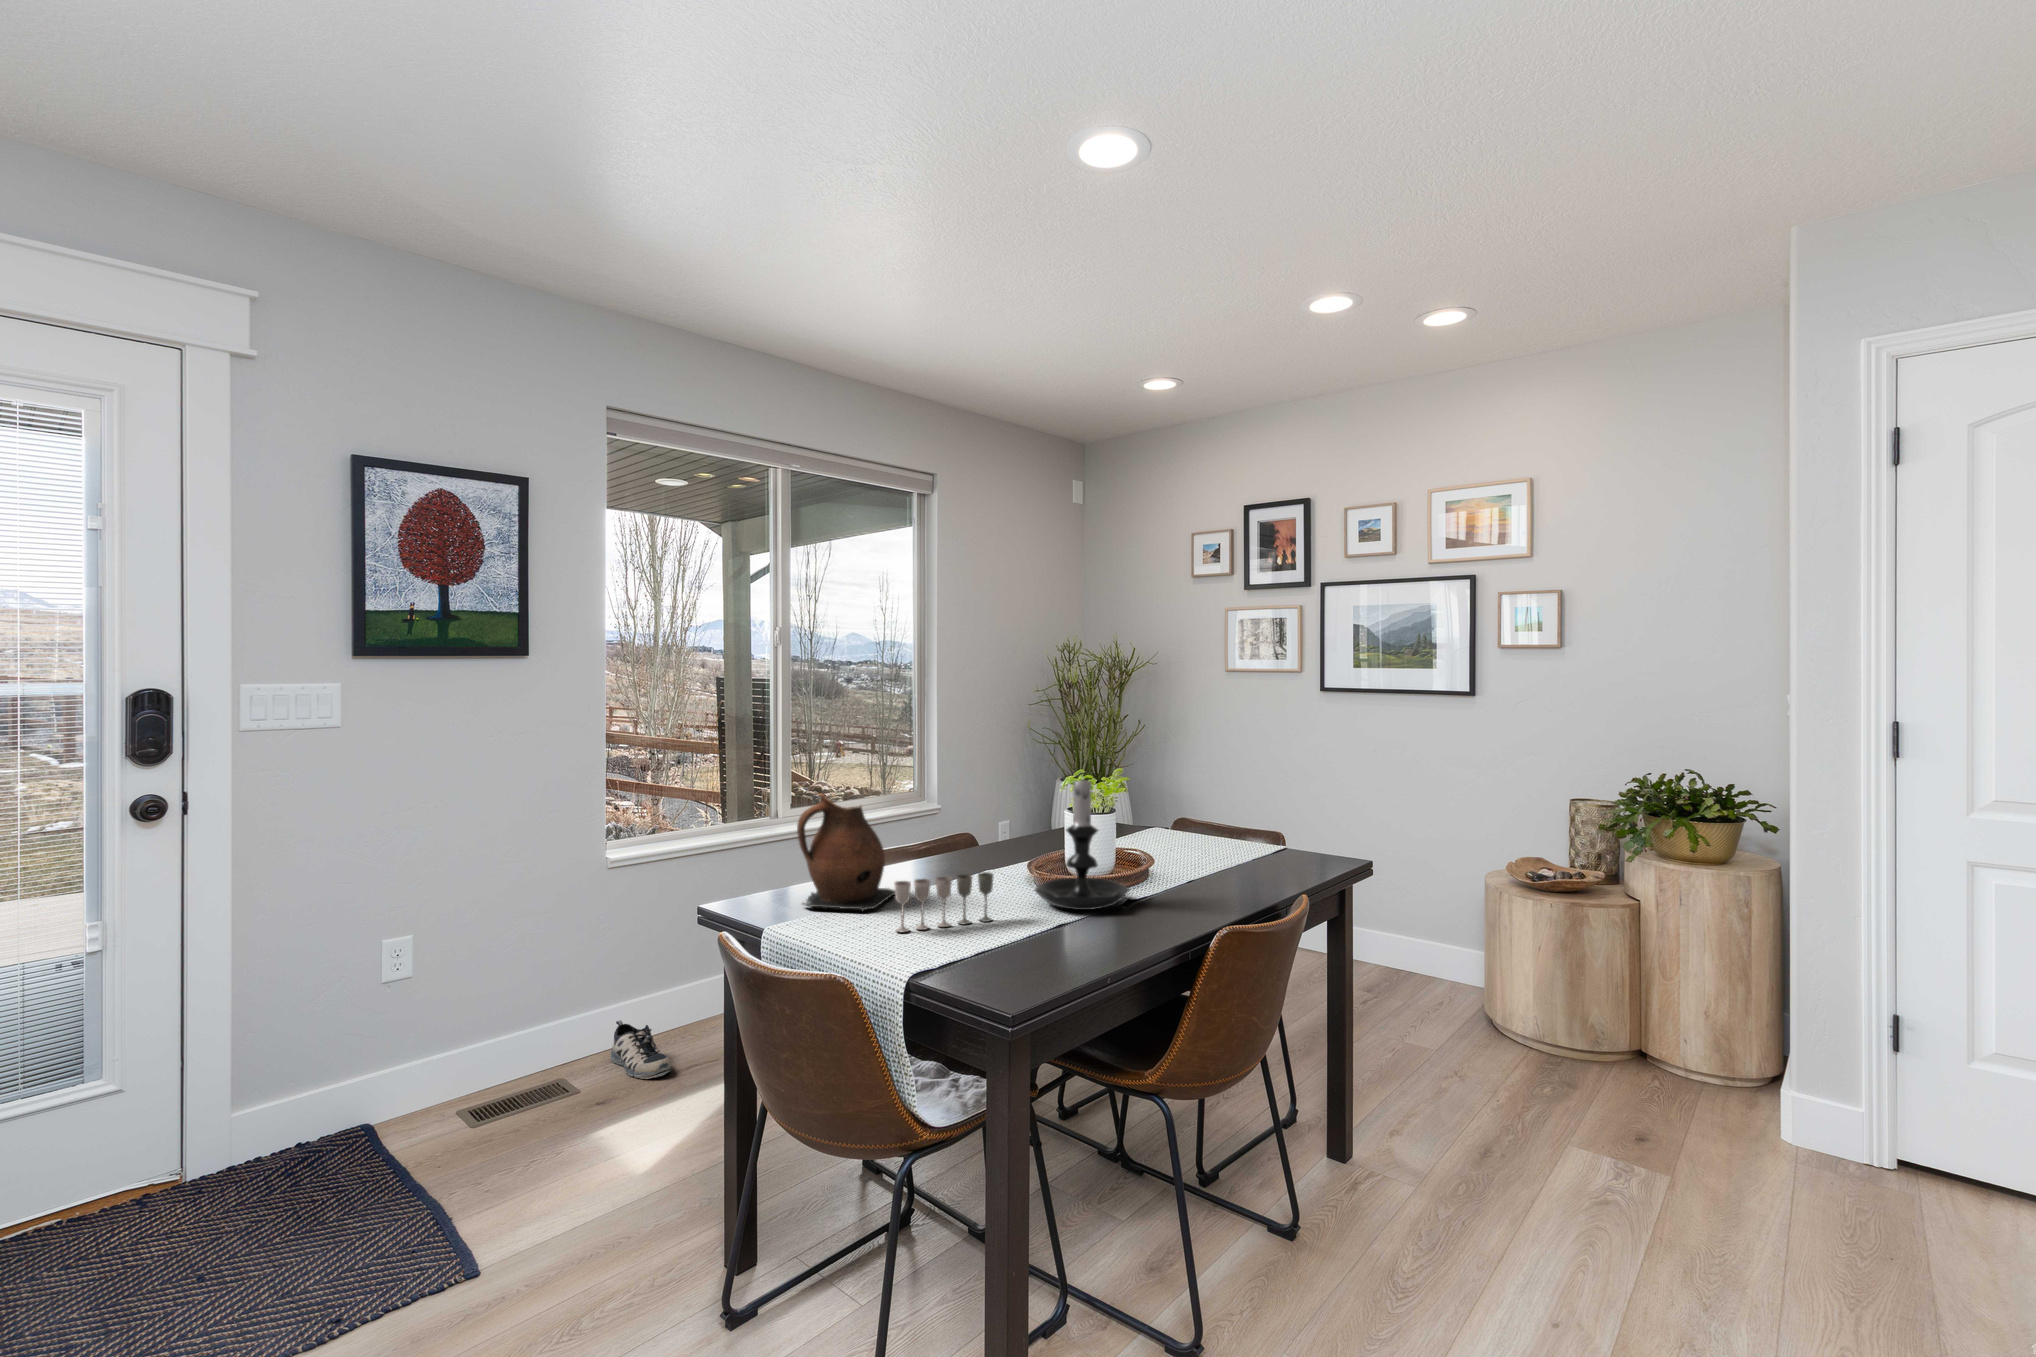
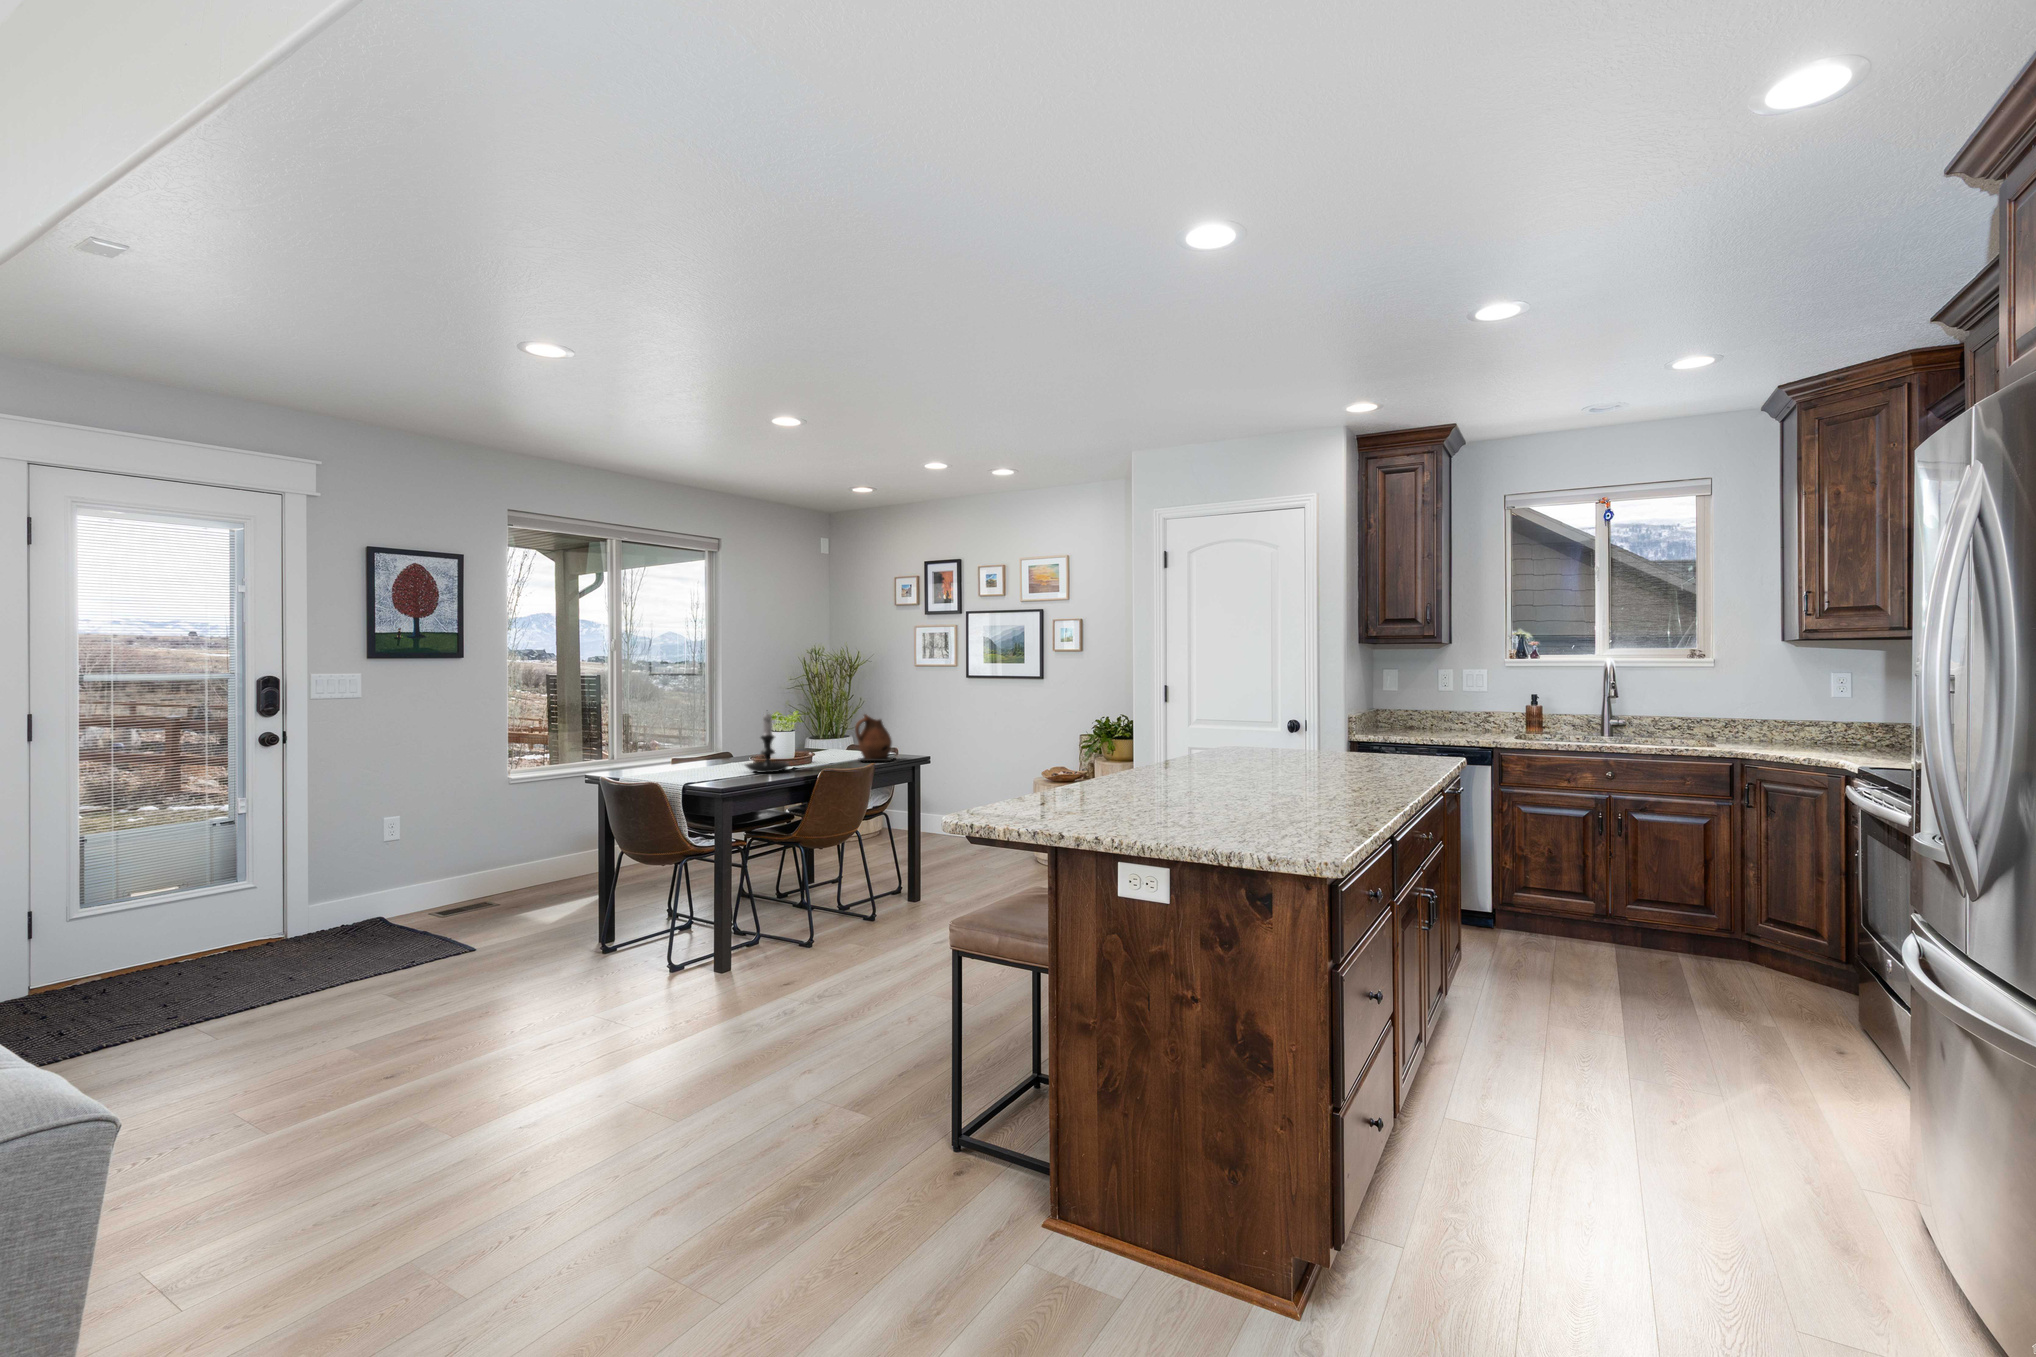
ceramic pitcher: present [797,793,895,911] -> present [855,714,893,761]
wine glass: present [894,872,993,932] -> none [674,755,722,779]
shoe: present [610,1020,671,1079] -> none [514,873,553,899]

